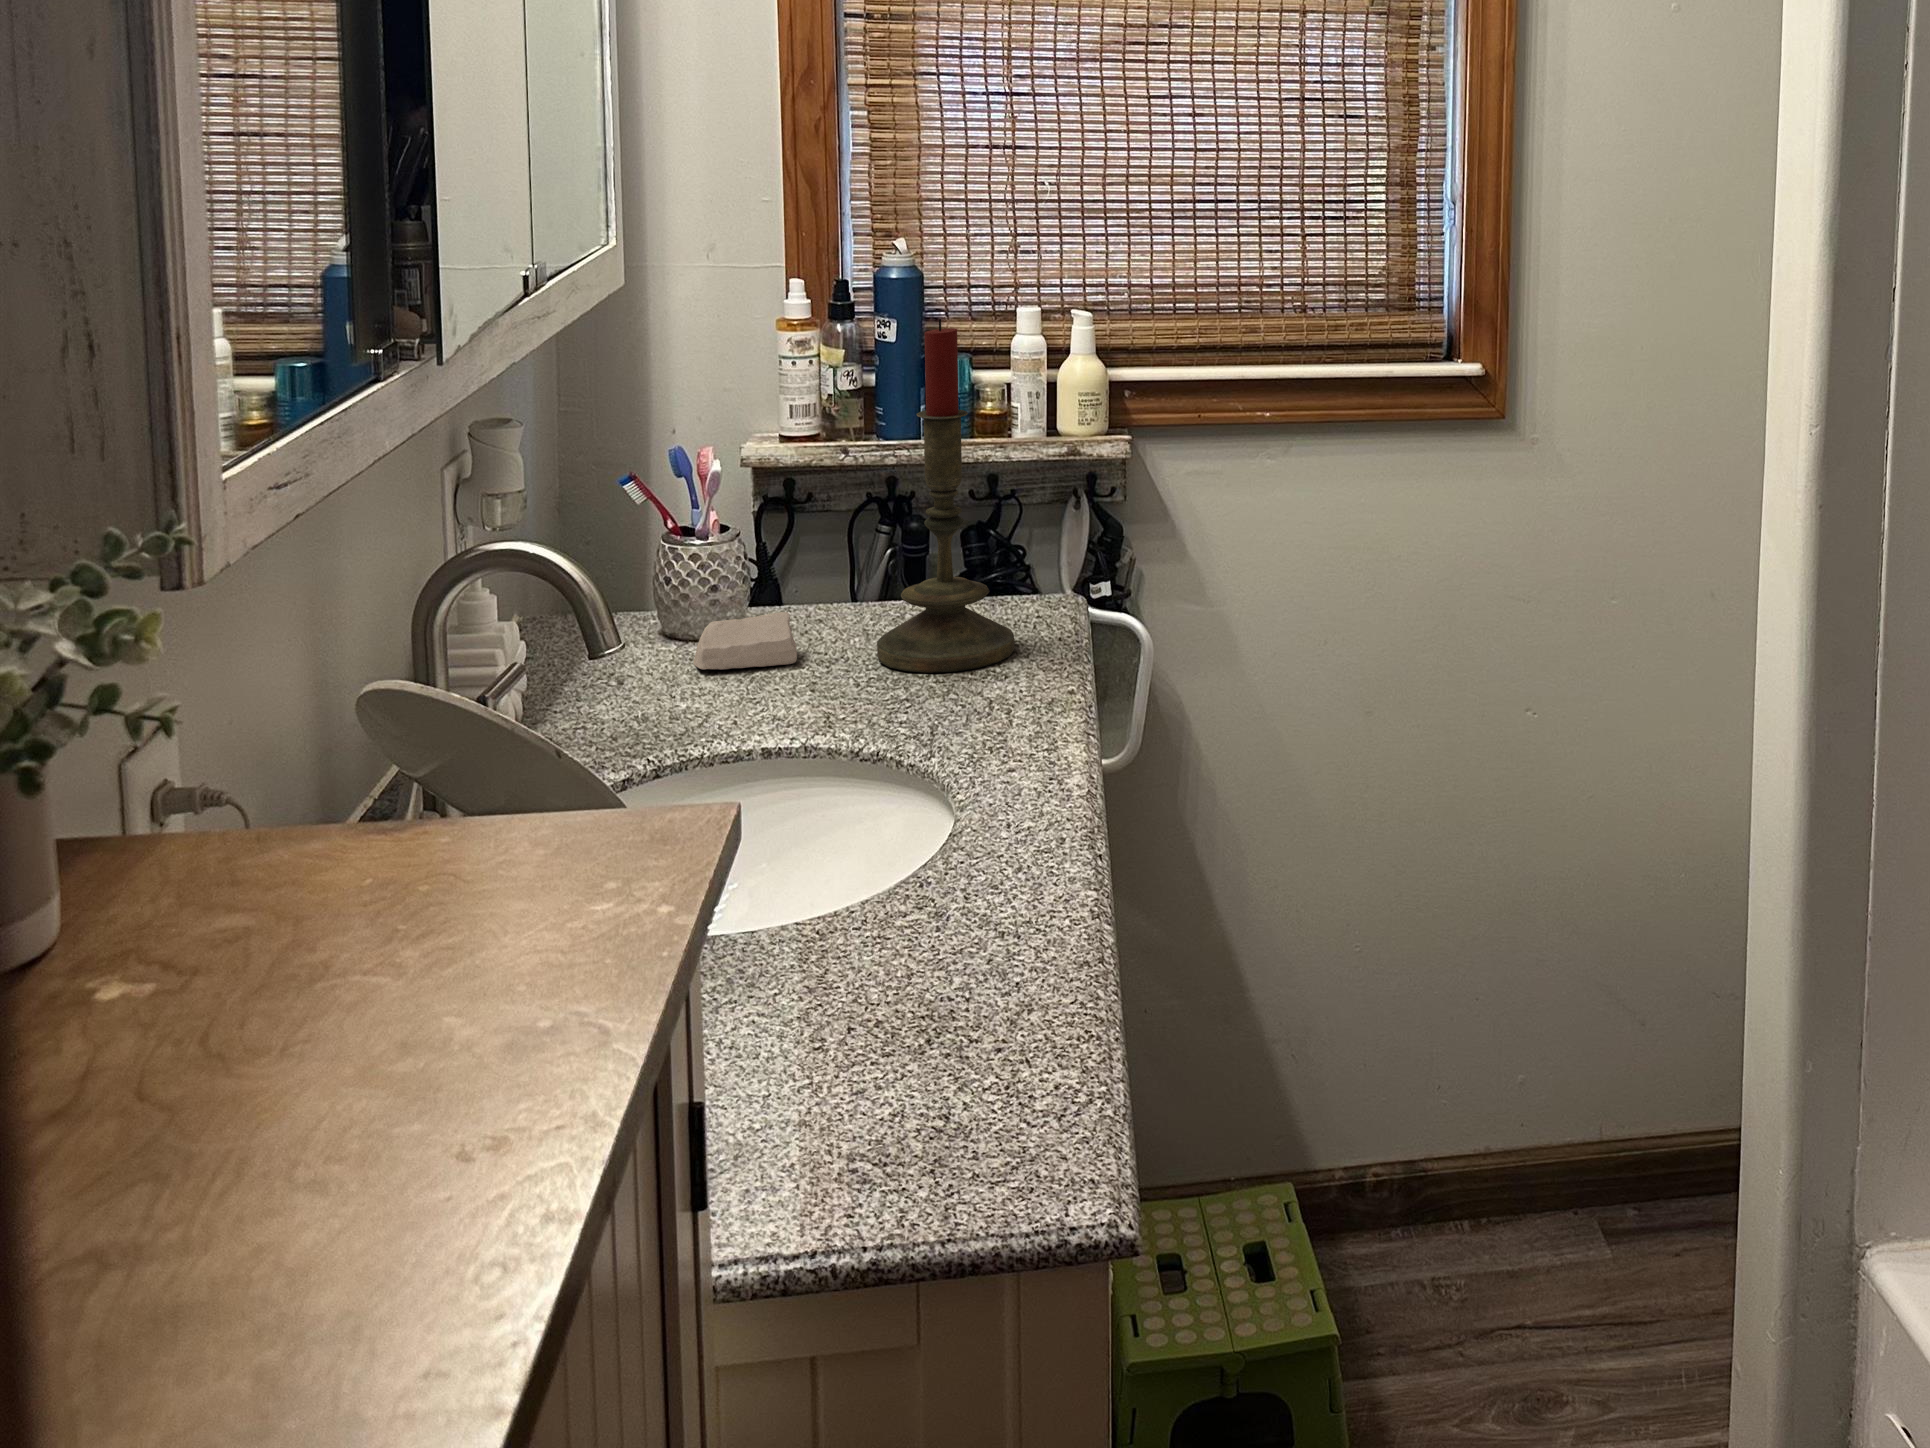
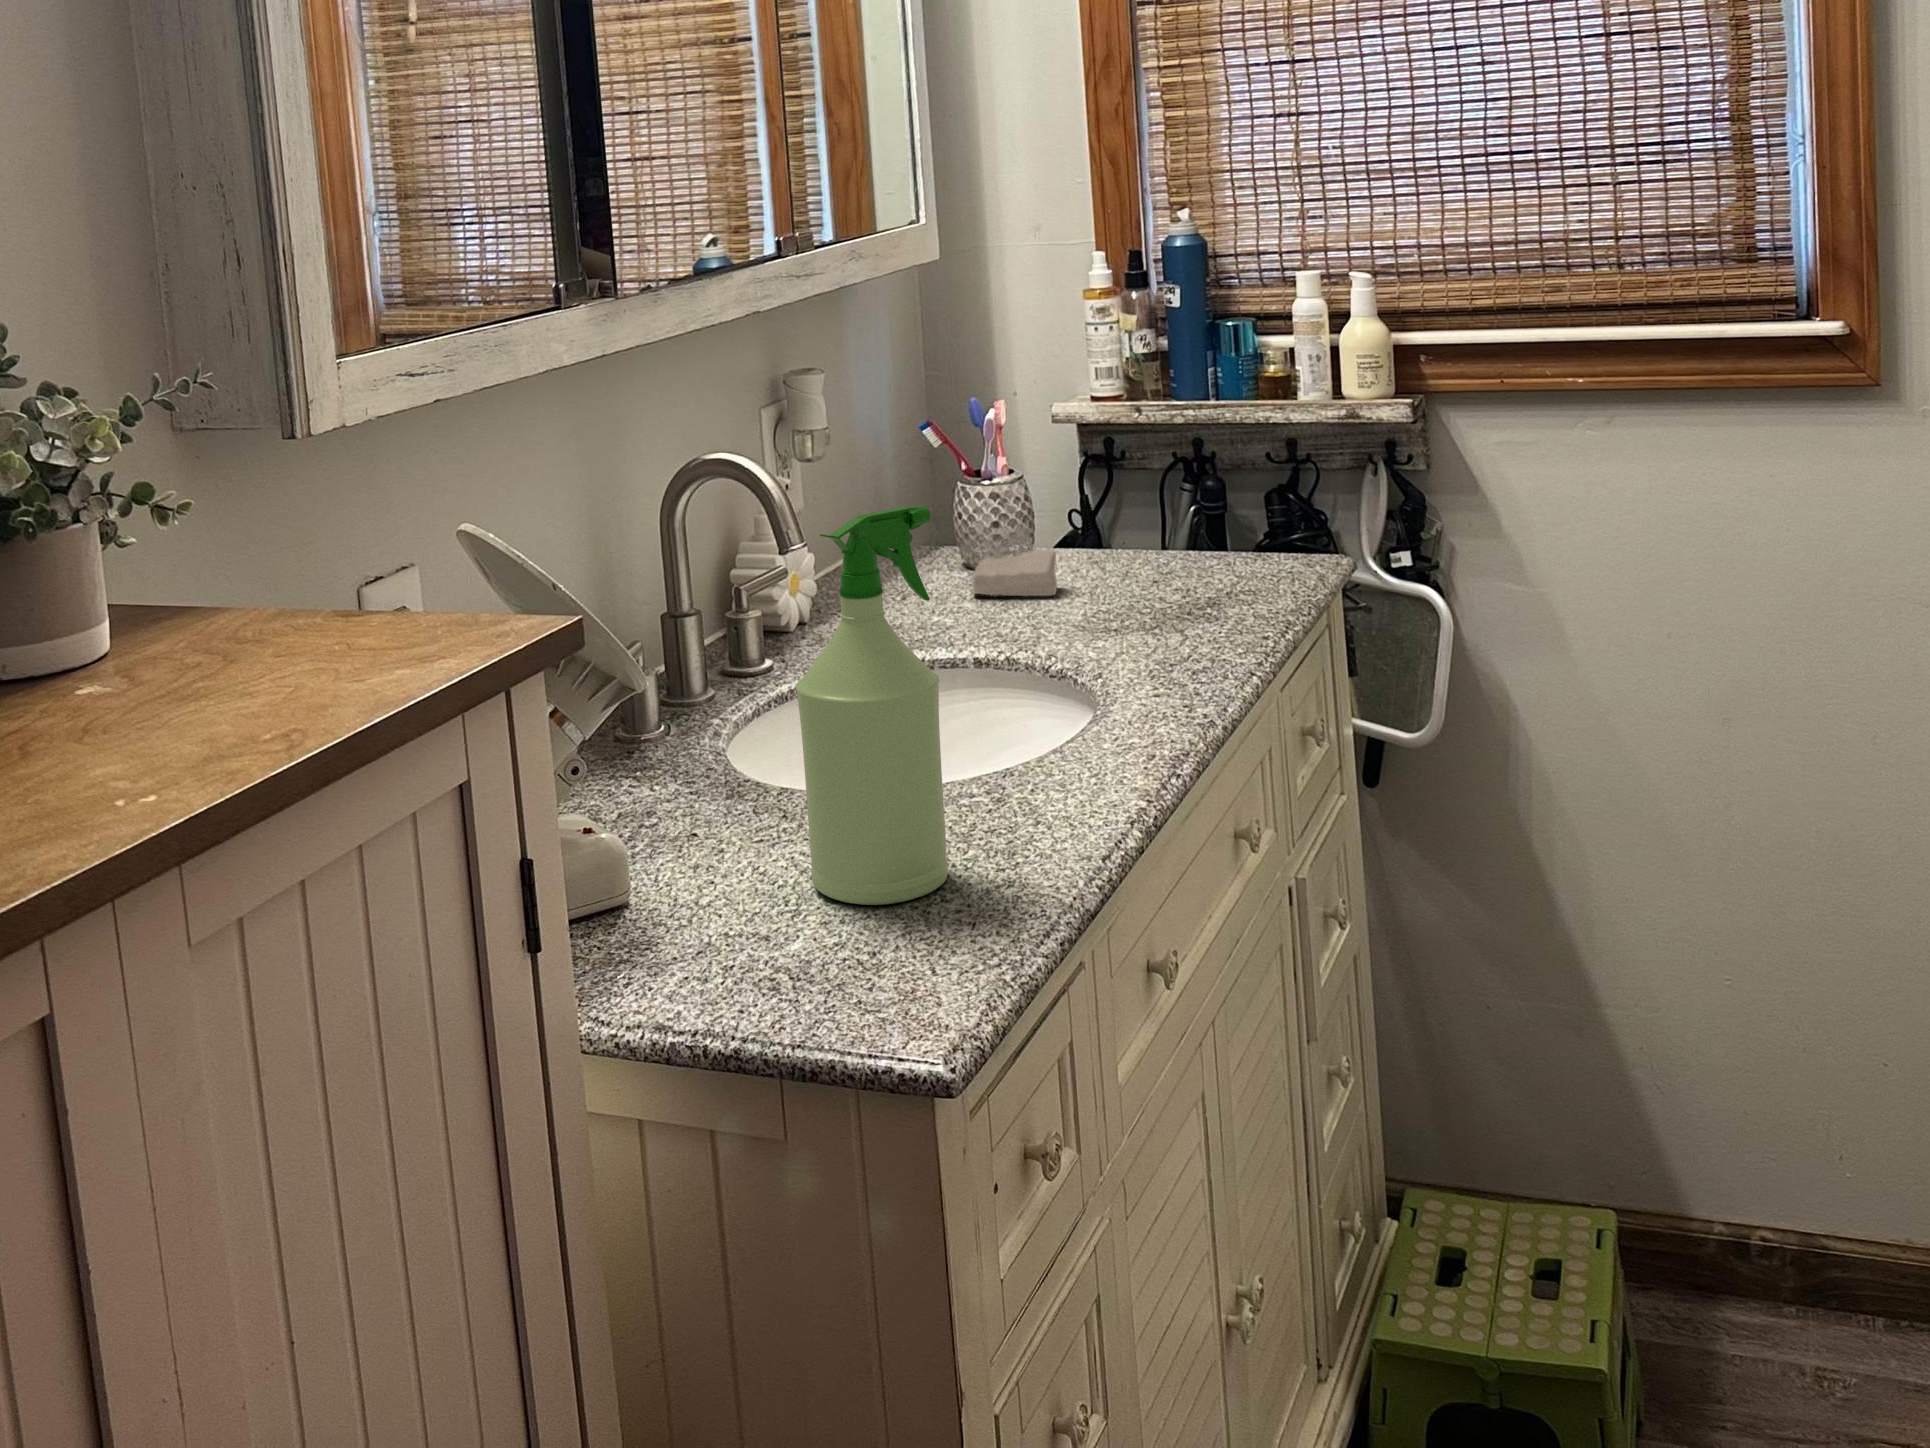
candle: present [877,319,1014,673] -> none [1123,270,1254,613]
spray bottle: none [803,630,963,1067] -> present [796,506,948,905]

